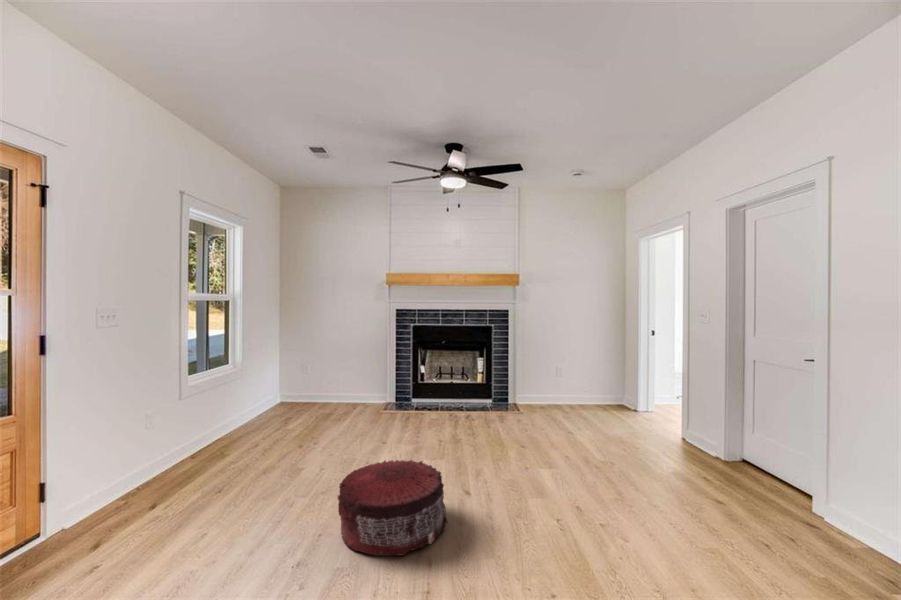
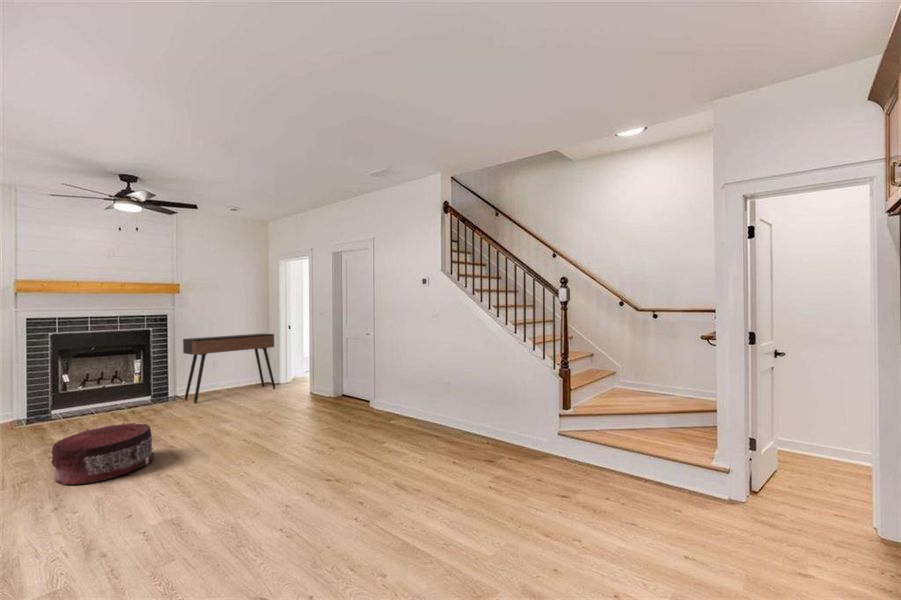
console table: none [521,340,631,423] -> present [183,334,275,403]

